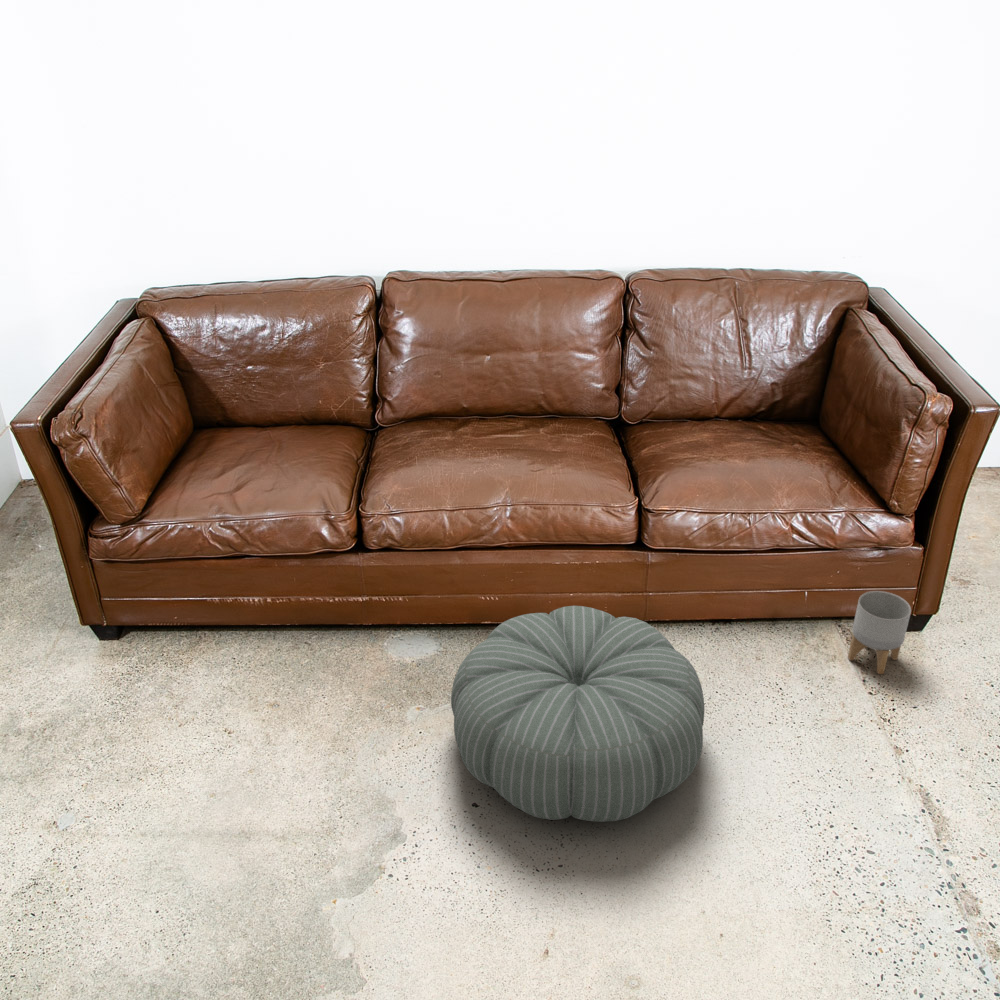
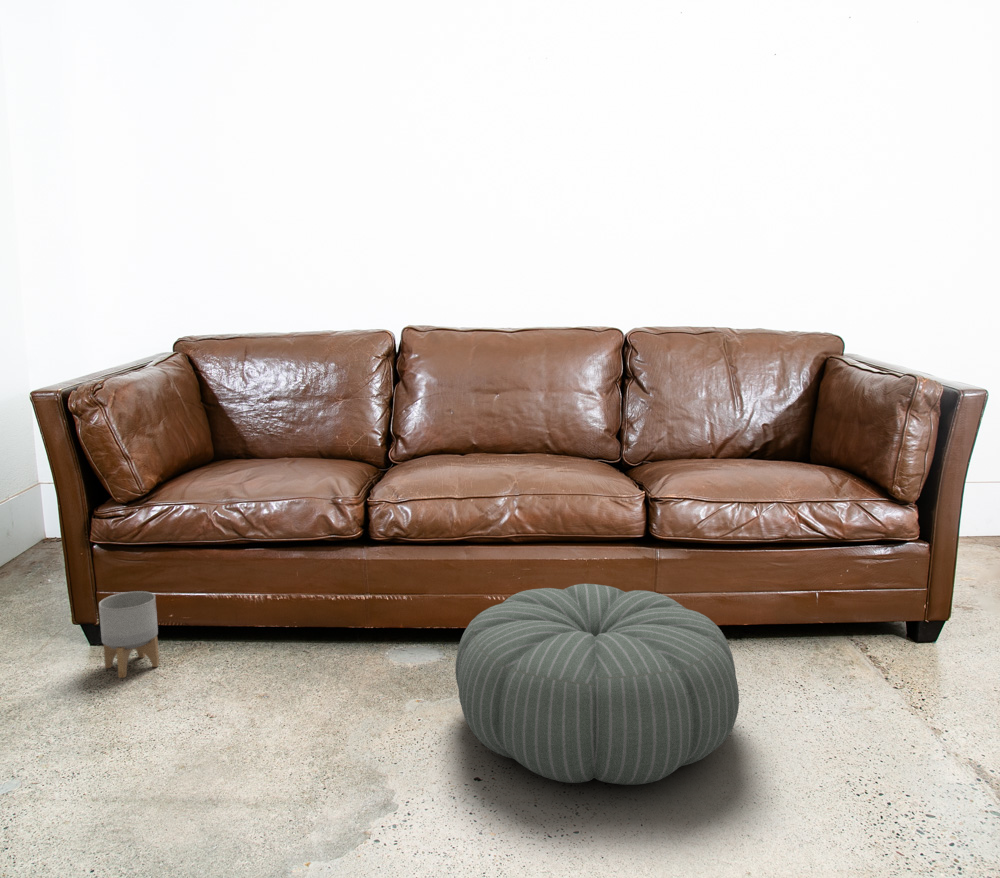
planter: present [848,591,911,674] -> present [99,591,159,678]

